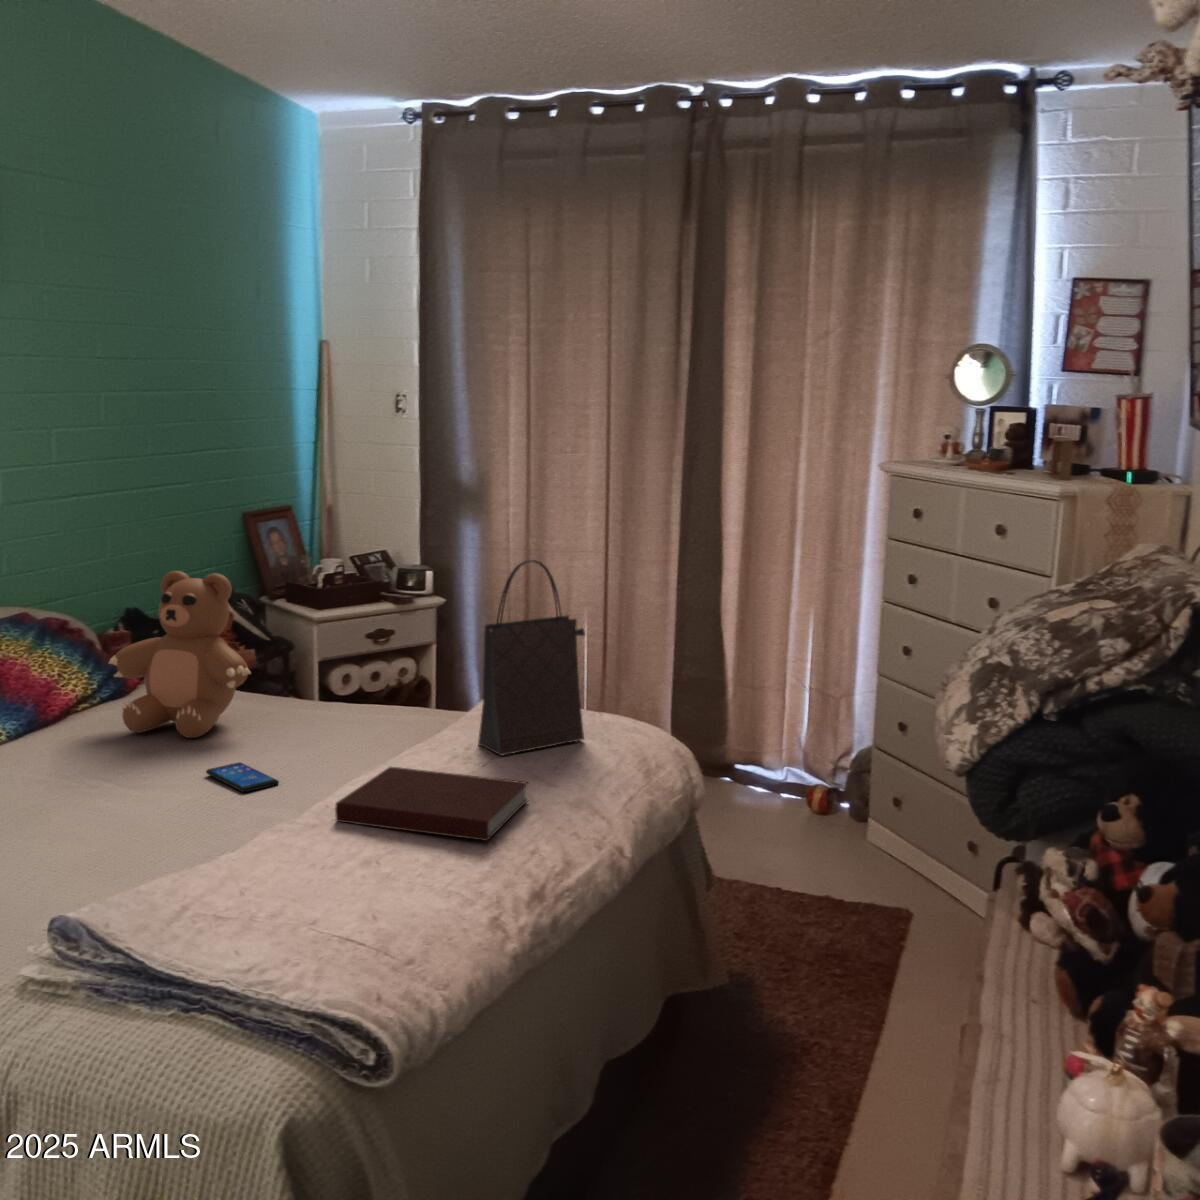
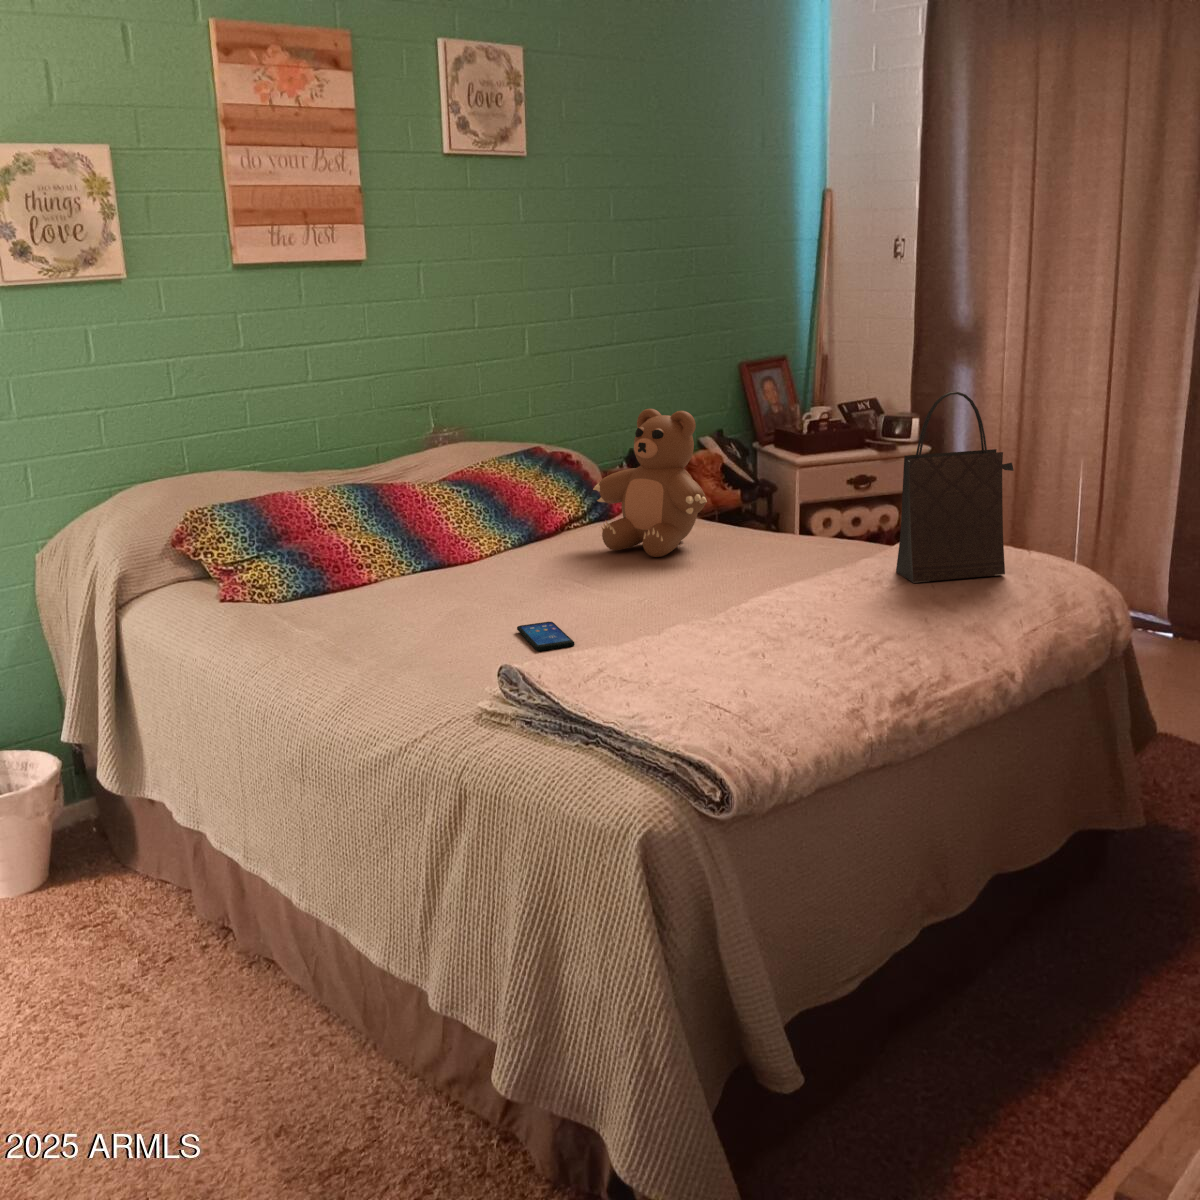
smartphone: present [206,763,279,792] -> present [517,622,574,651]
notebook: present [335,767,528,841] -> none [741,582,925,649]

